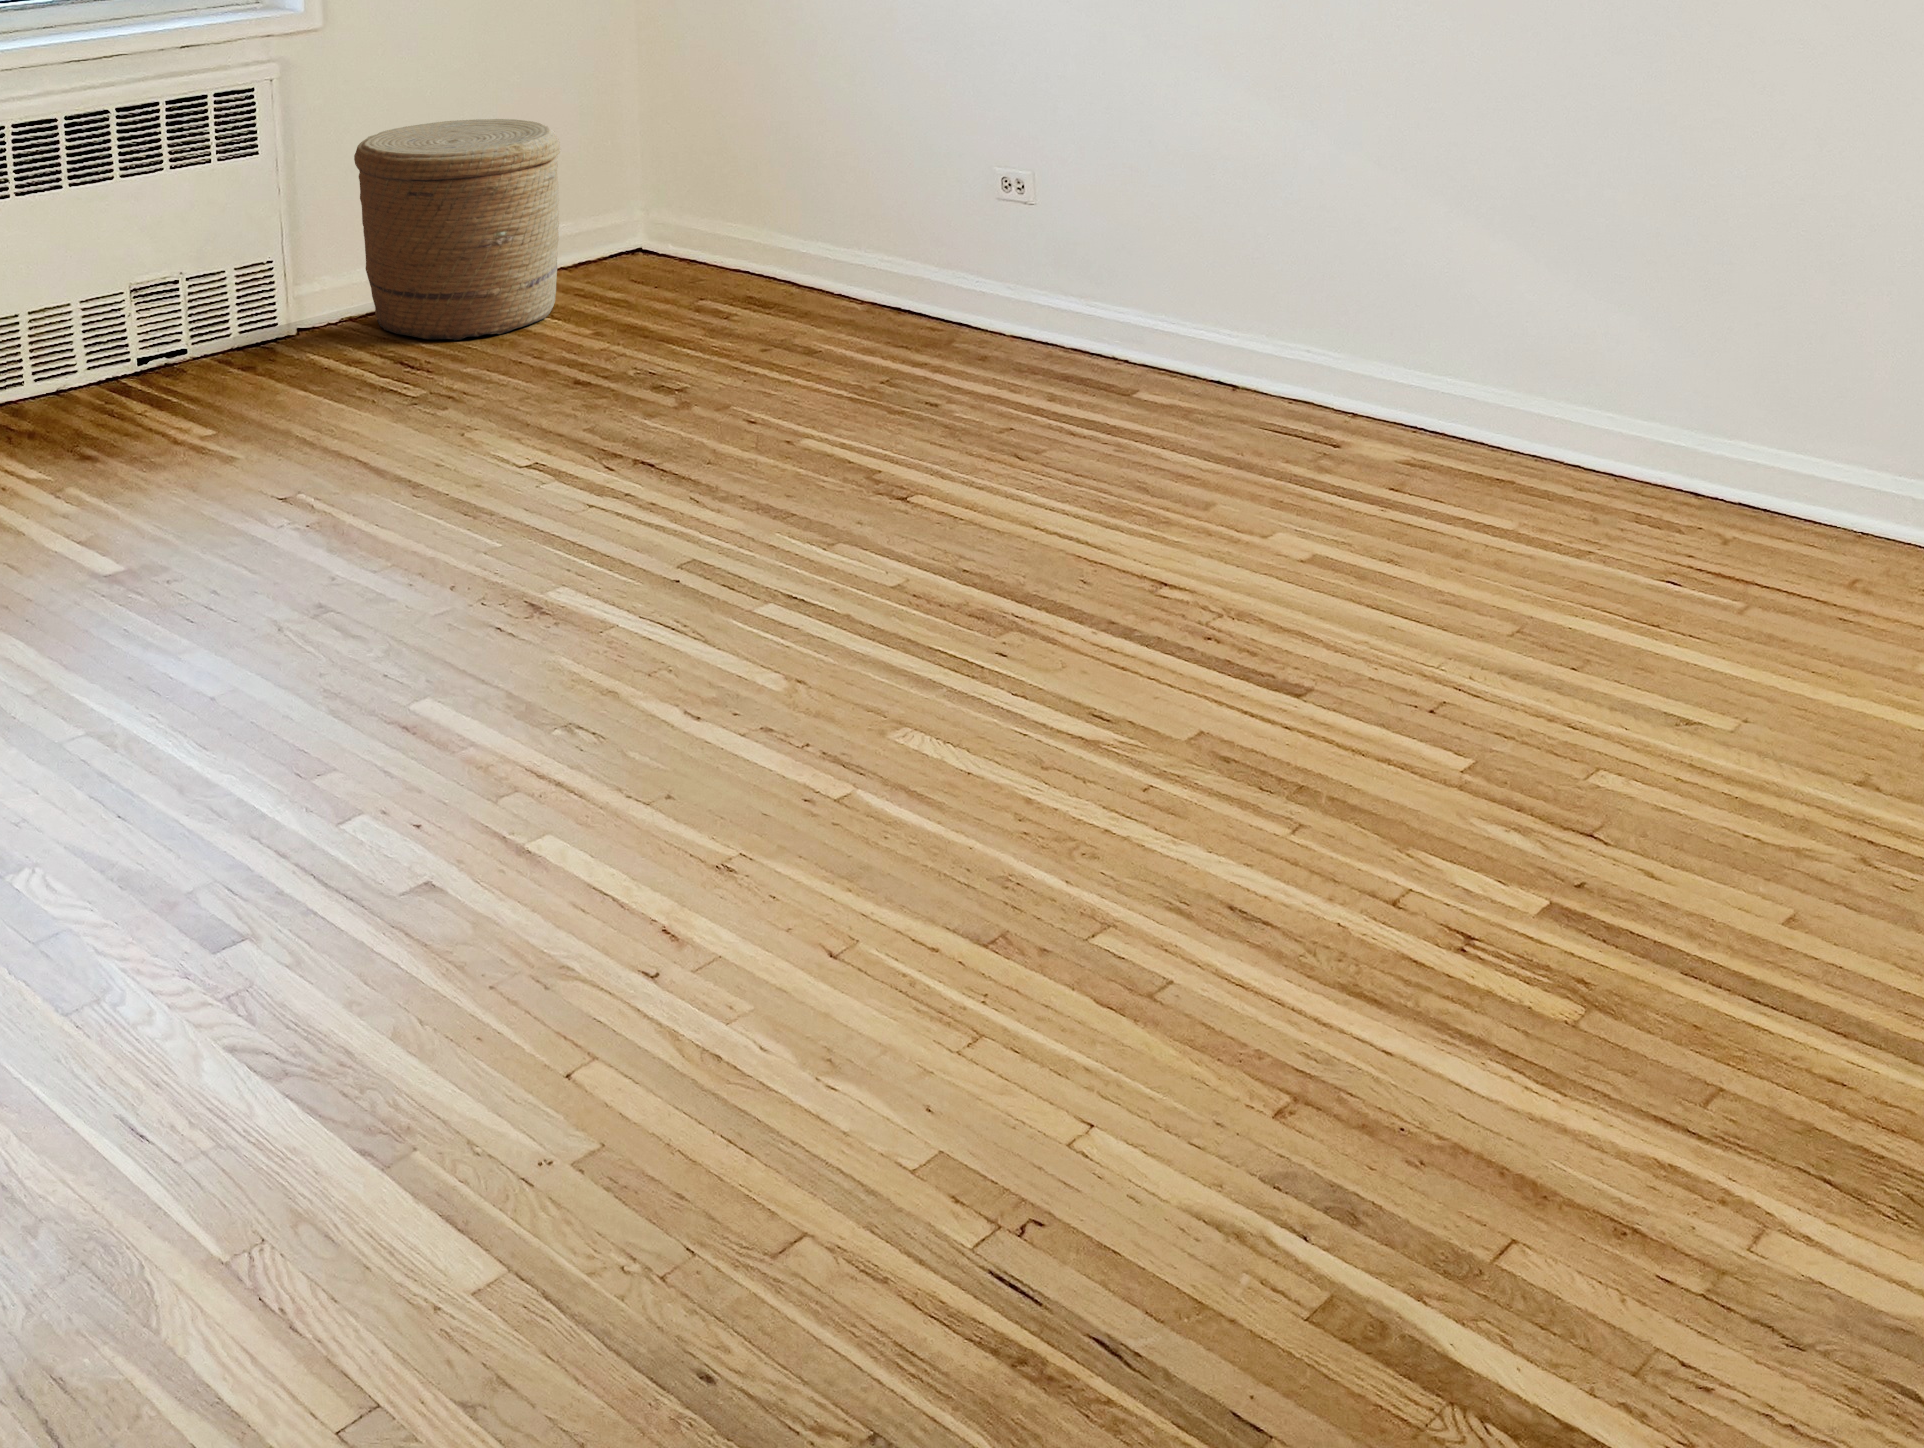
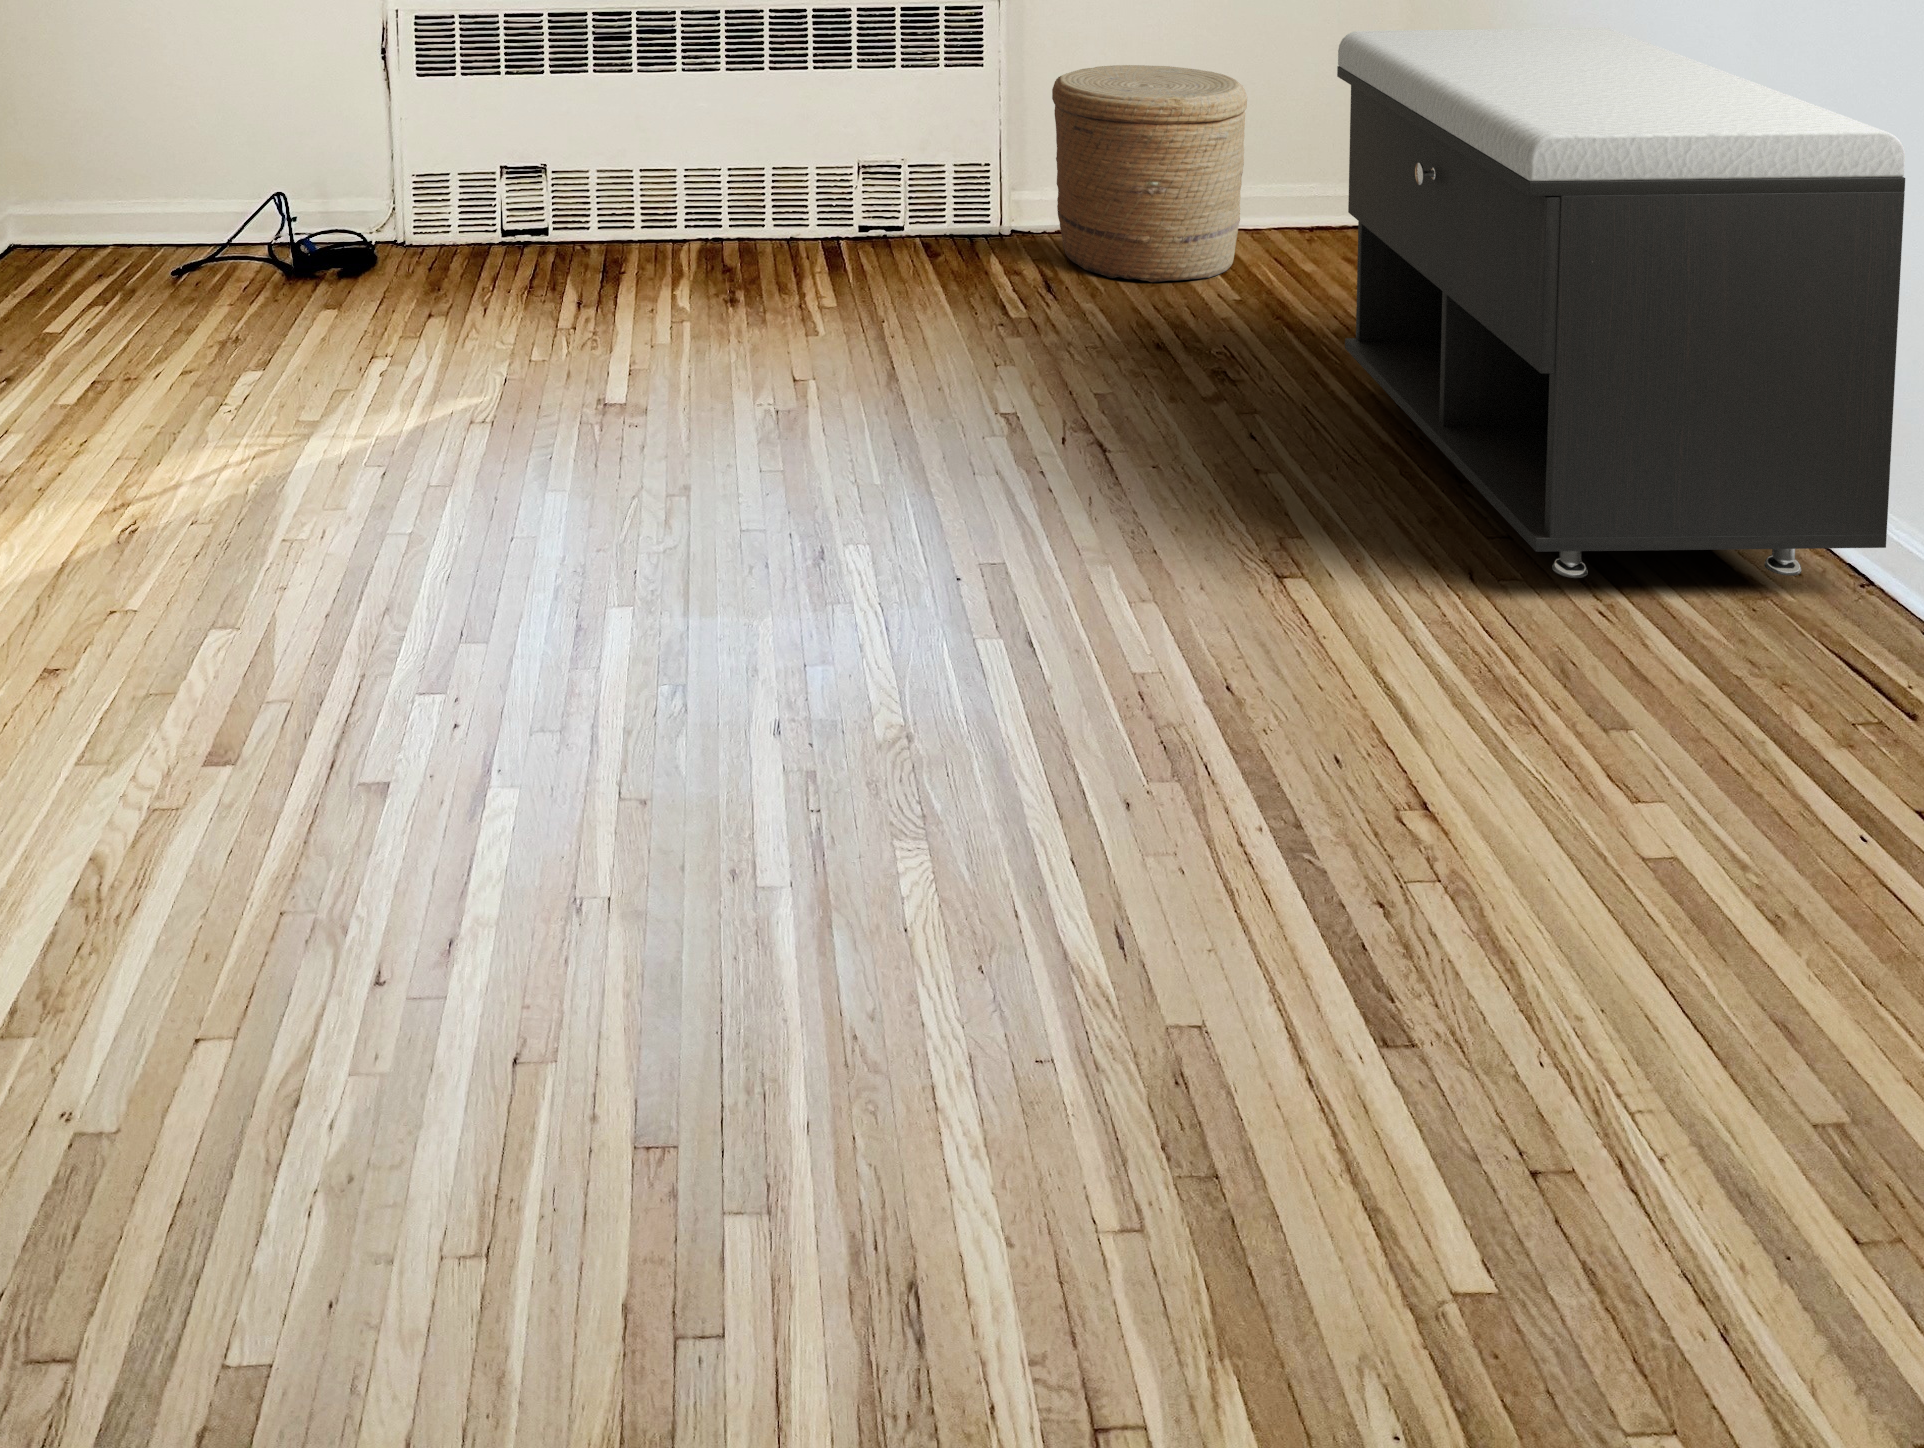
storage bench: none [752,19,1247,438] -> present [1337,28,1905,578]

